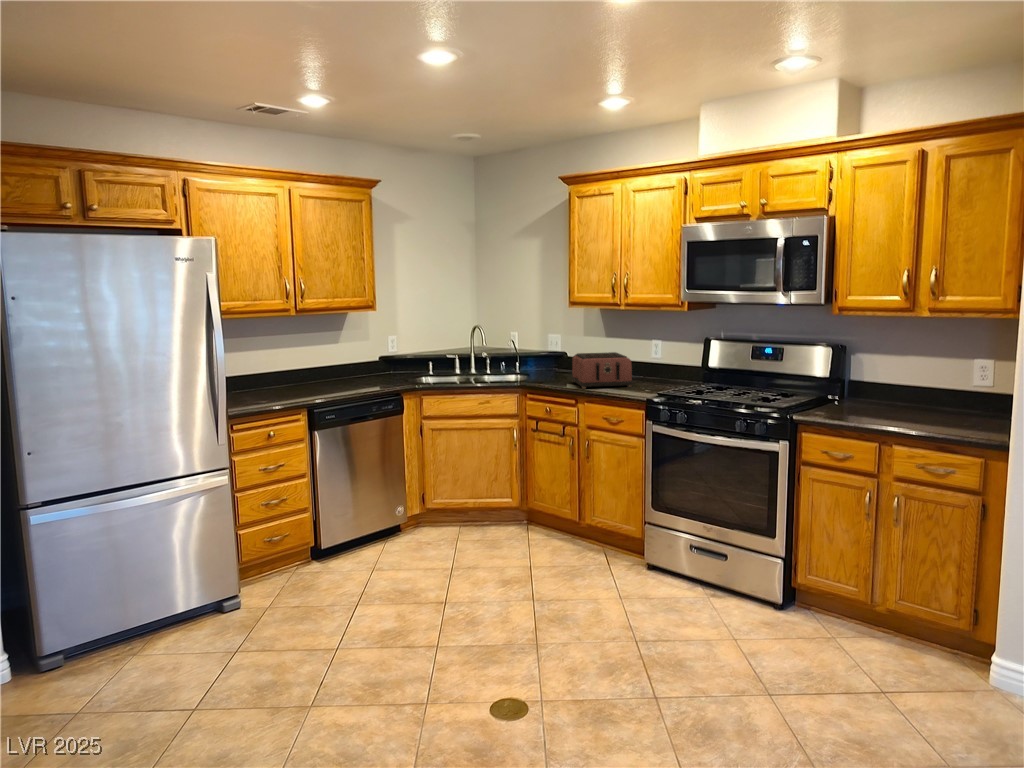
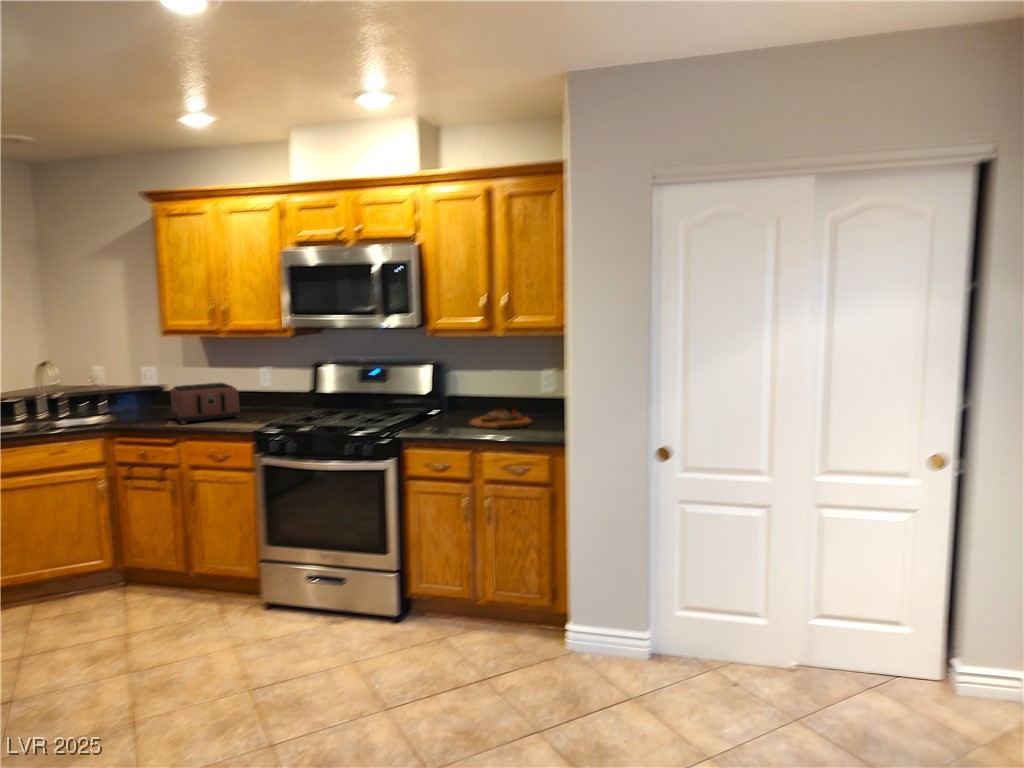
cutting board: none [875,398,958,423] -> present [470,409,532,429]

